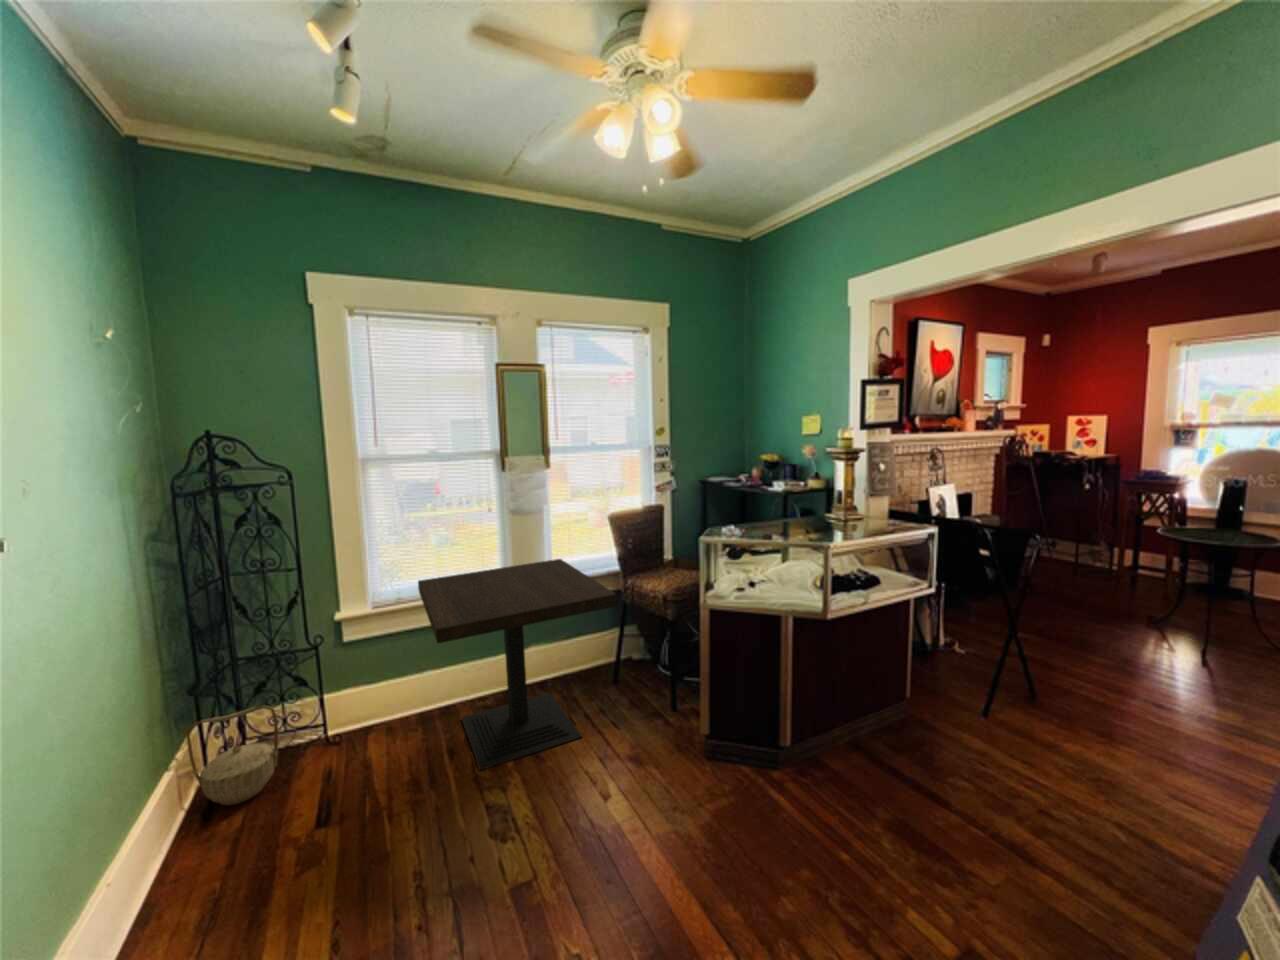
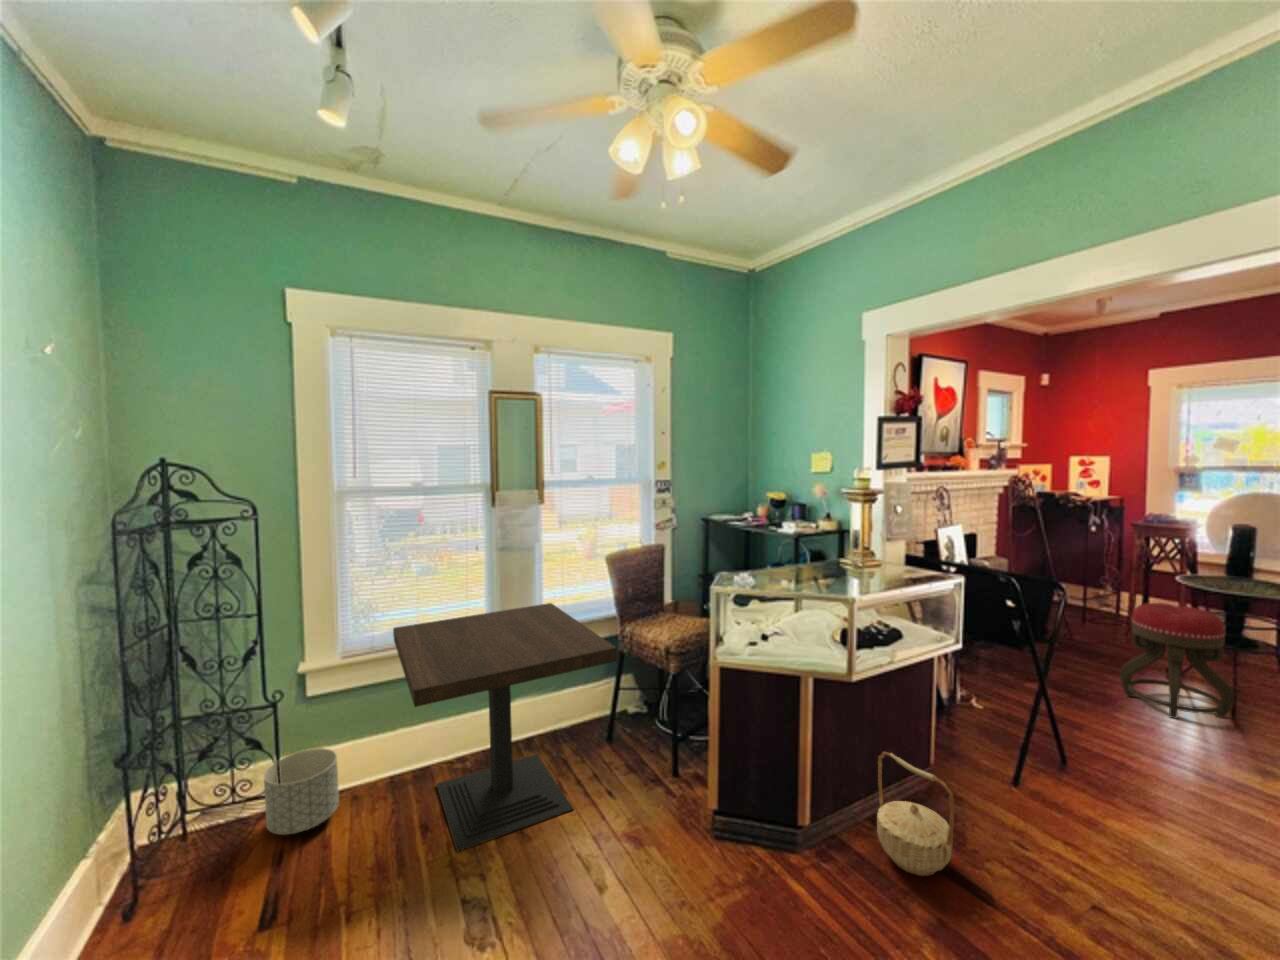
ottoman: none [1099,553,1205,660] -> present [1120,603,1234,718]
planter: none [311,686,377,757] -> present [264,748,339,835]
basket: present [186,706,278,805] -> present [877,752,954,876]

